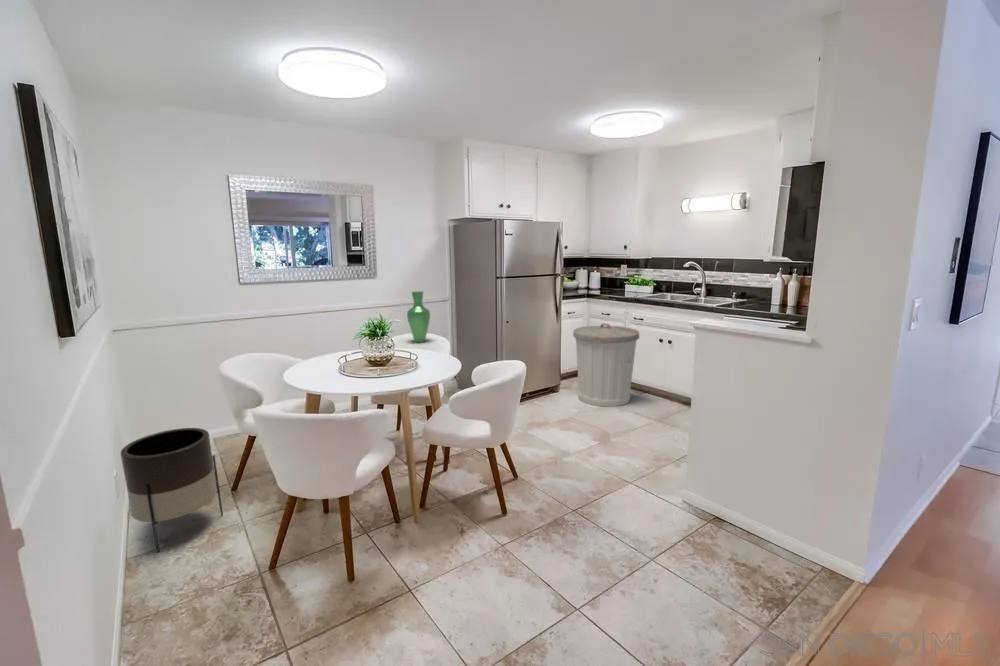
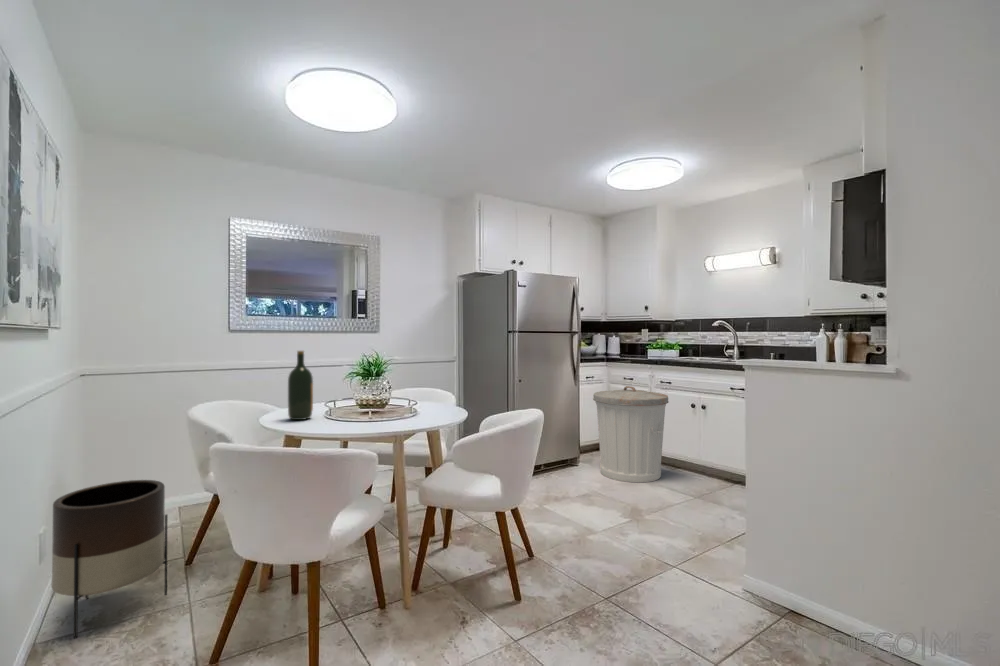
vase: present [407,291,430,342] -> none [409,339,434,396]
wine bottle: none [304,318,327,378] -> present [288,351,313,420]

